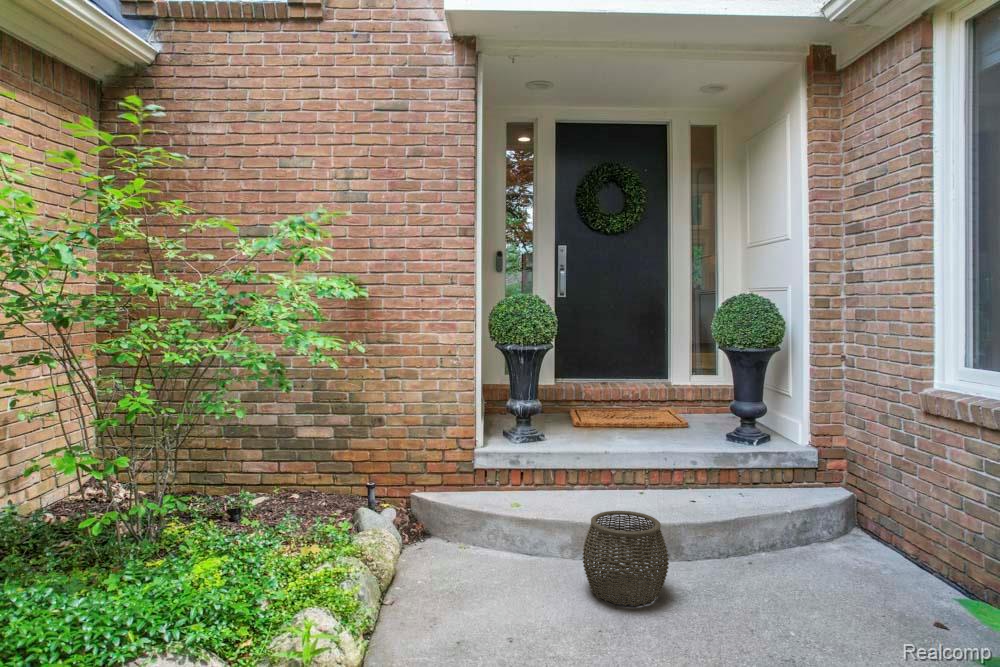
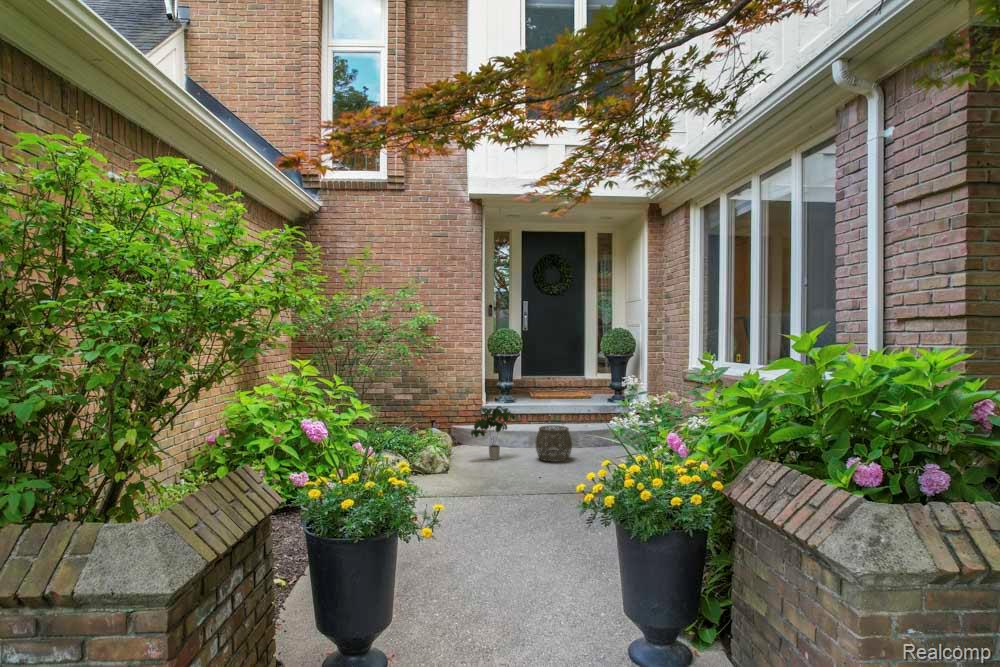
potted plant: none [435,467,537,589] -> present [471,406,515,460]

